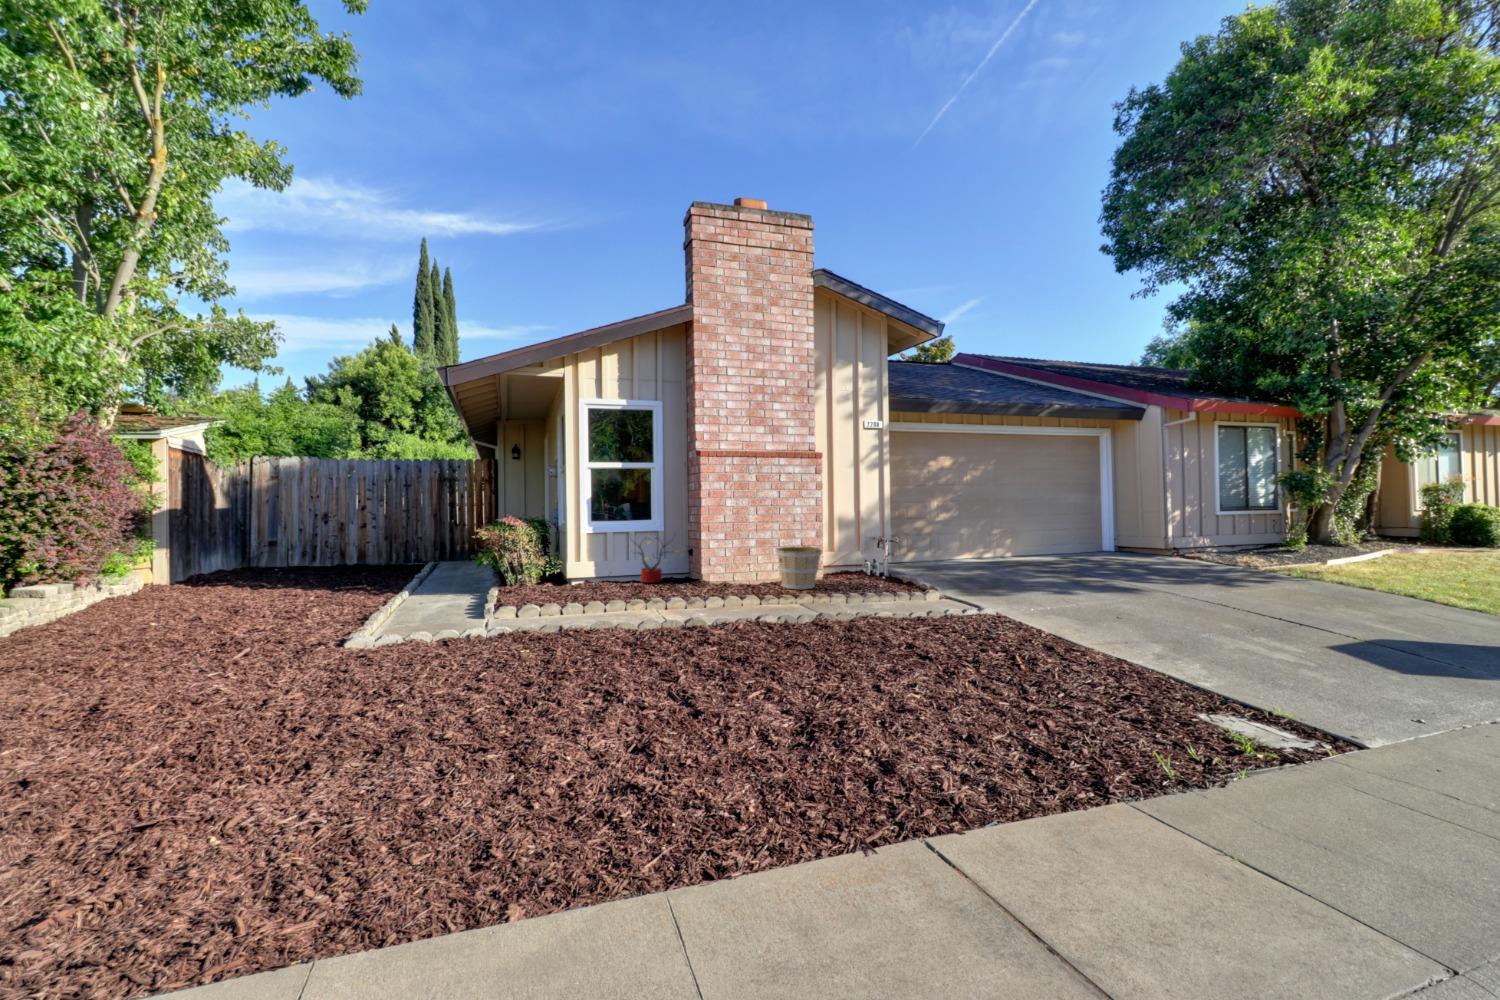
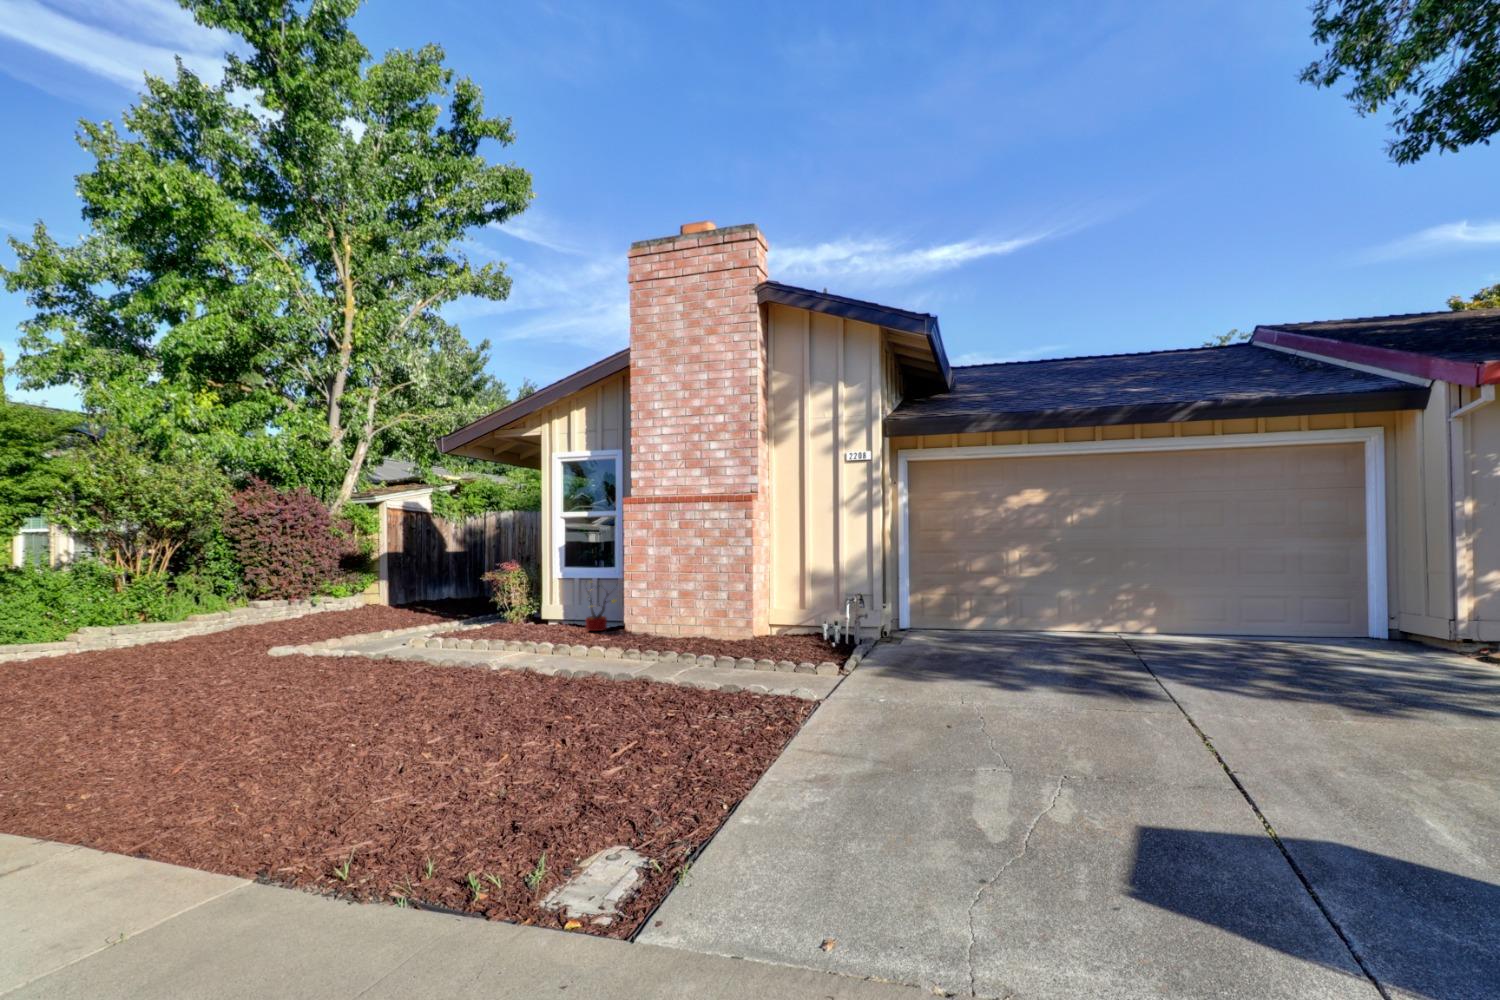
wooden bucket: present [776,546,822,590] -> none [677,602,729,651]

